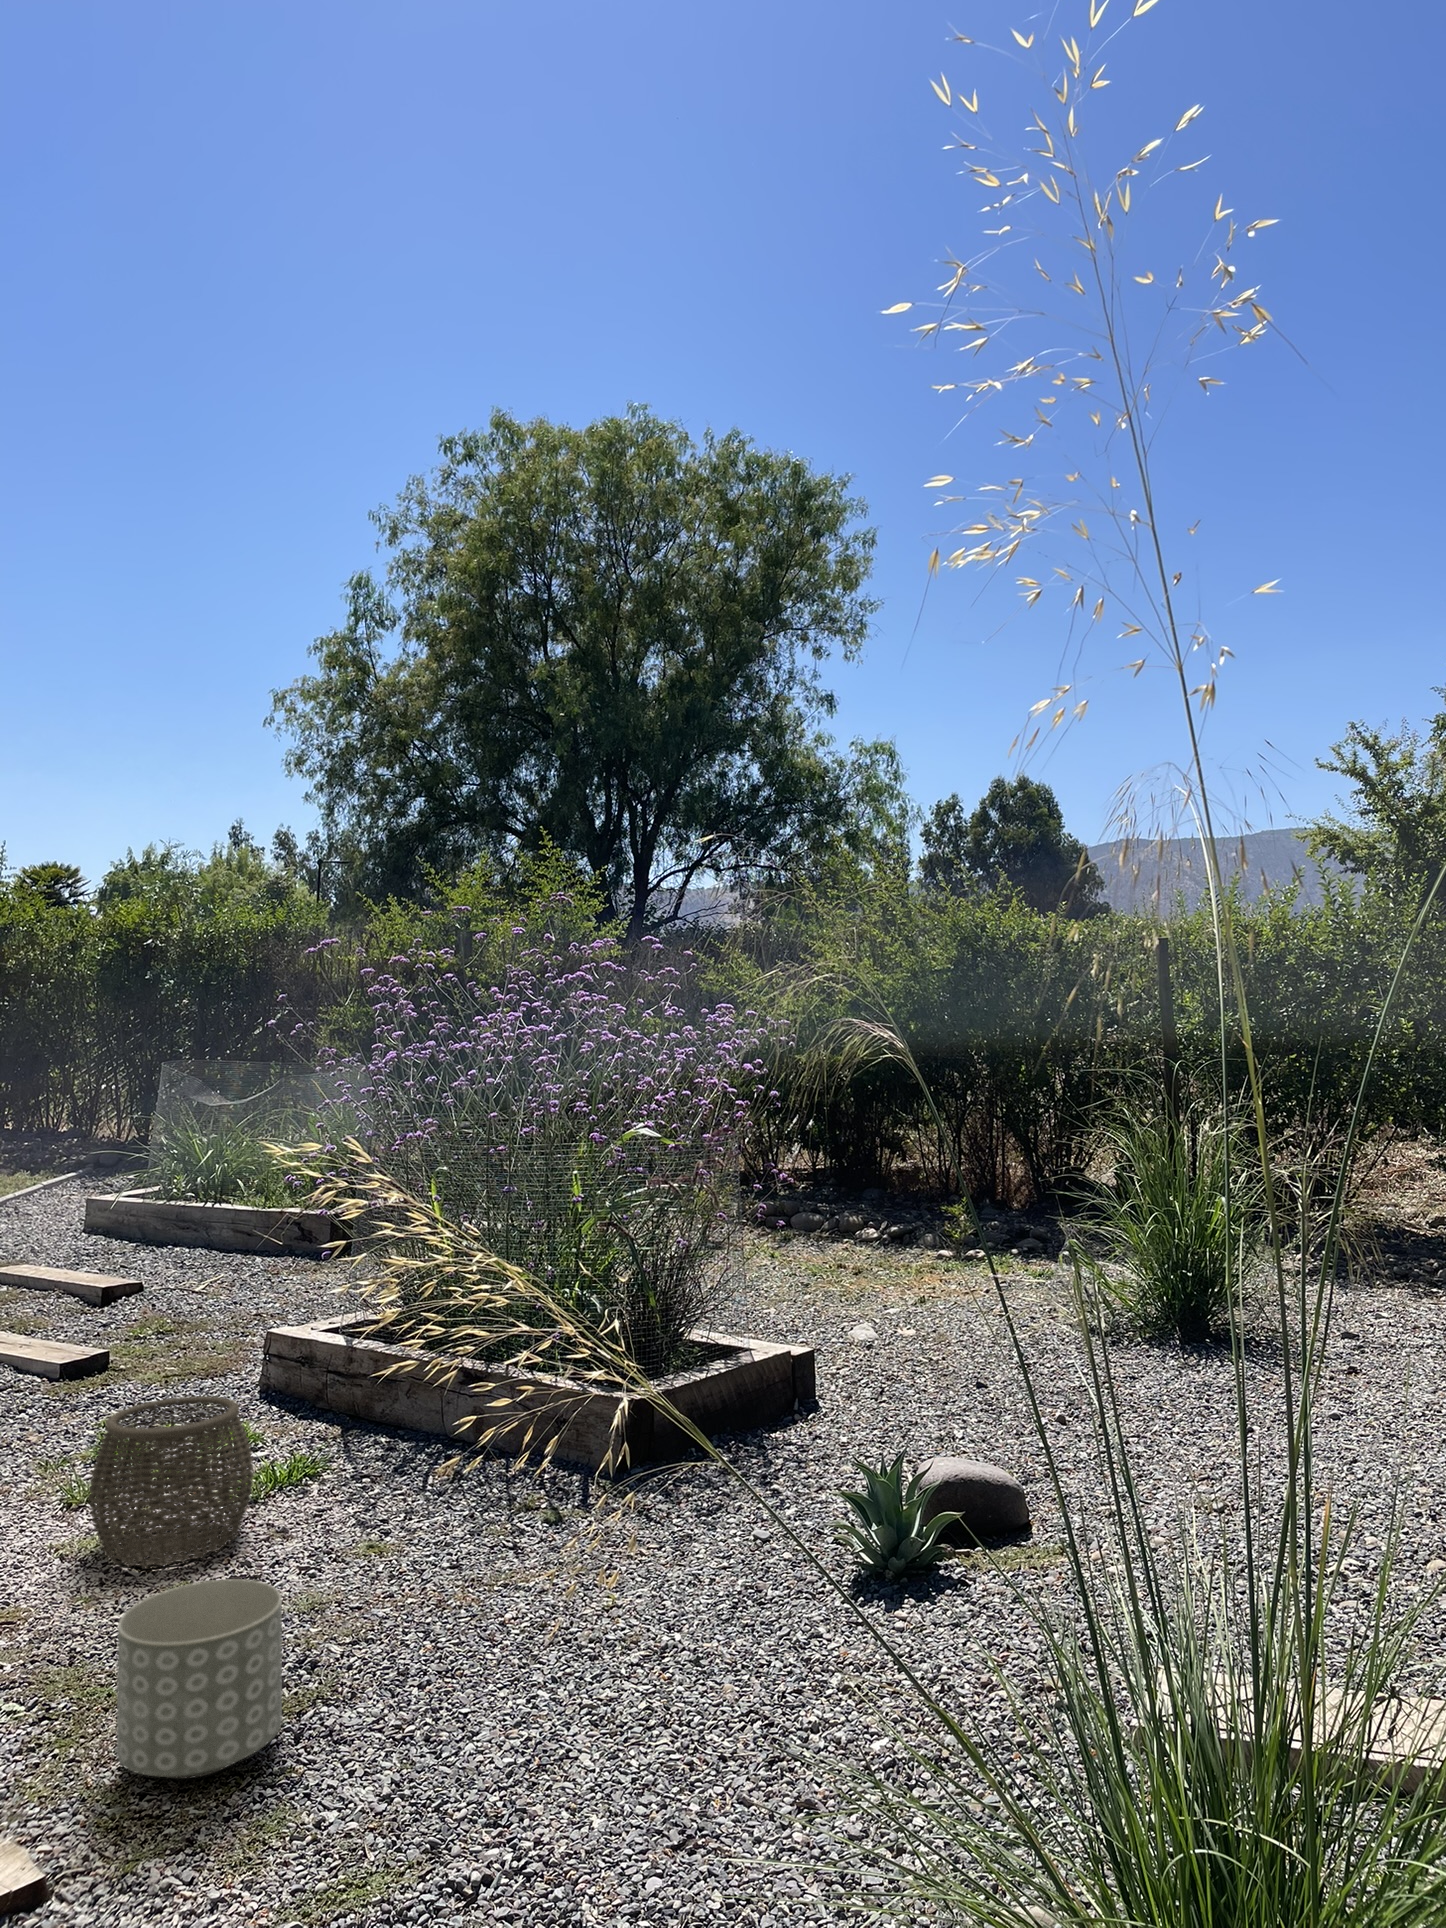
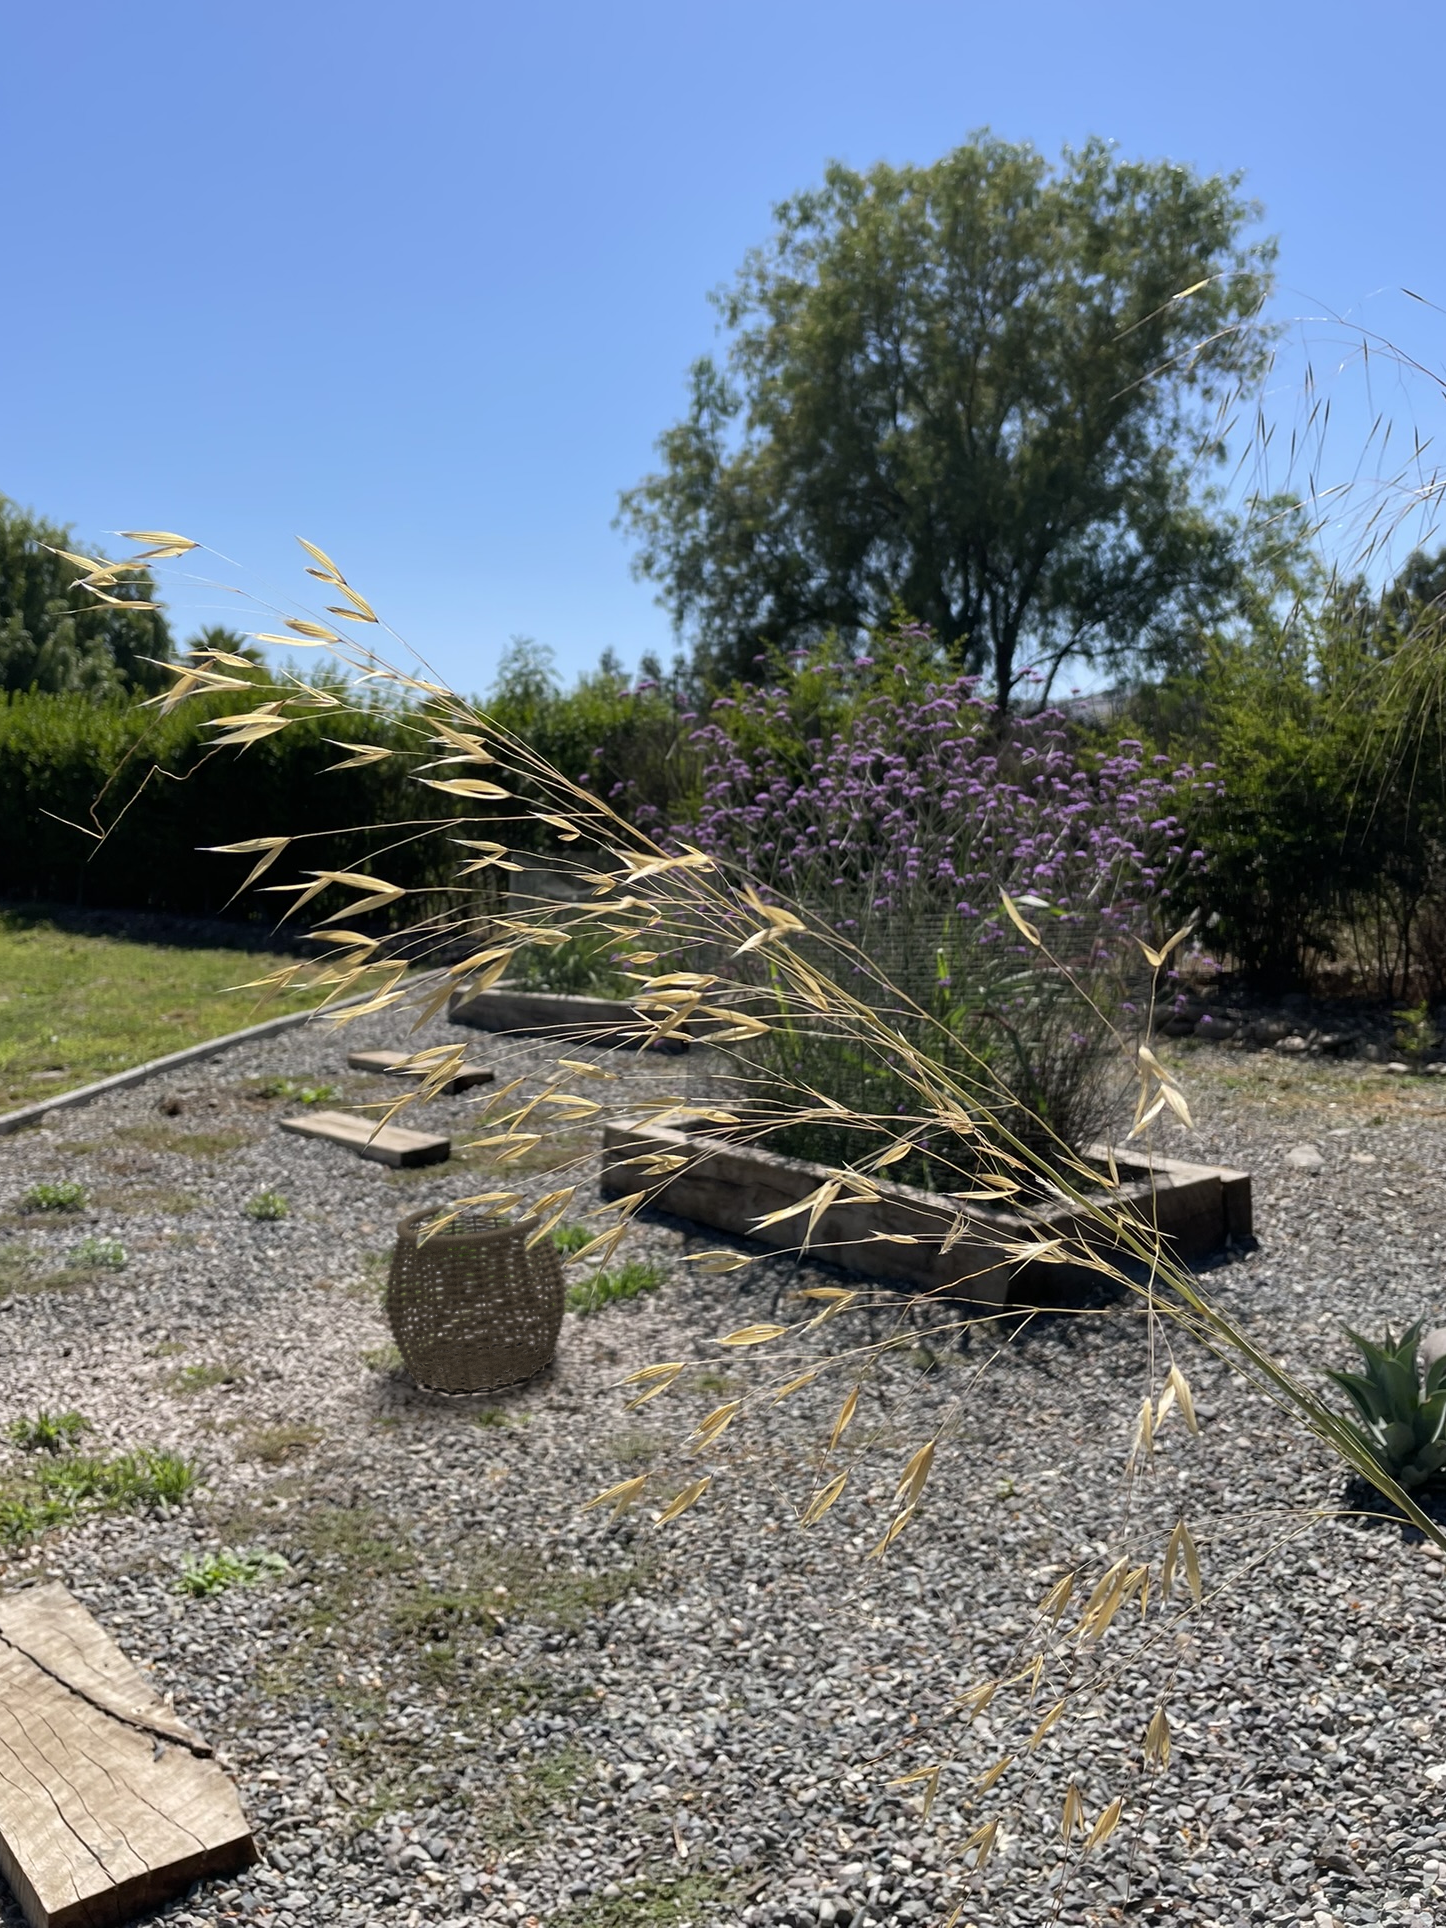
planter: present [117,1579,282,1779] -> none [366,1437,578,1688]

